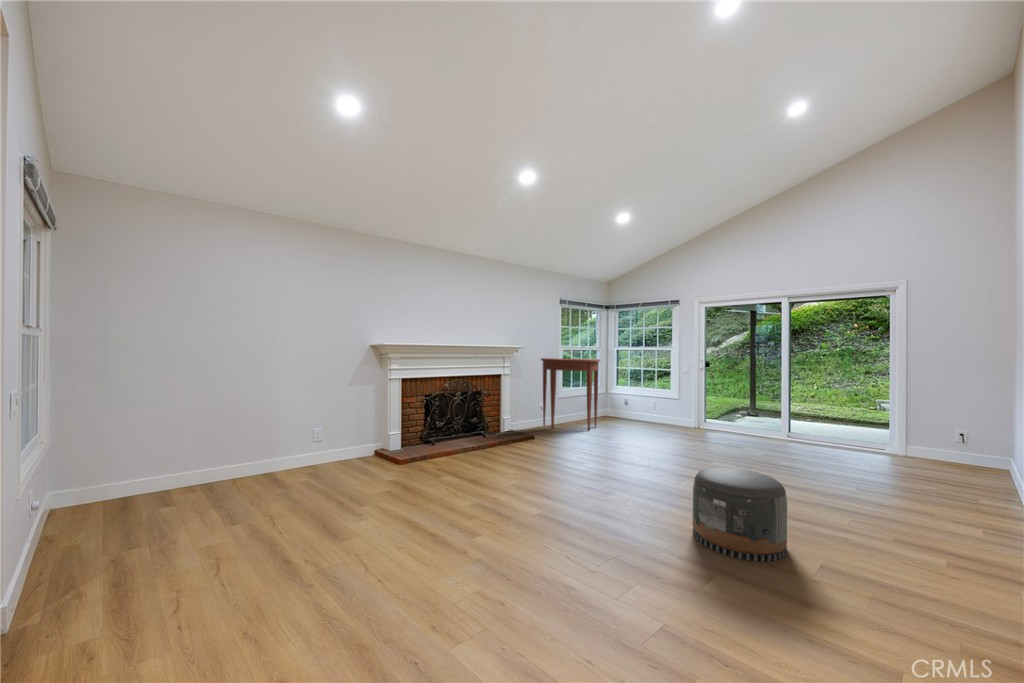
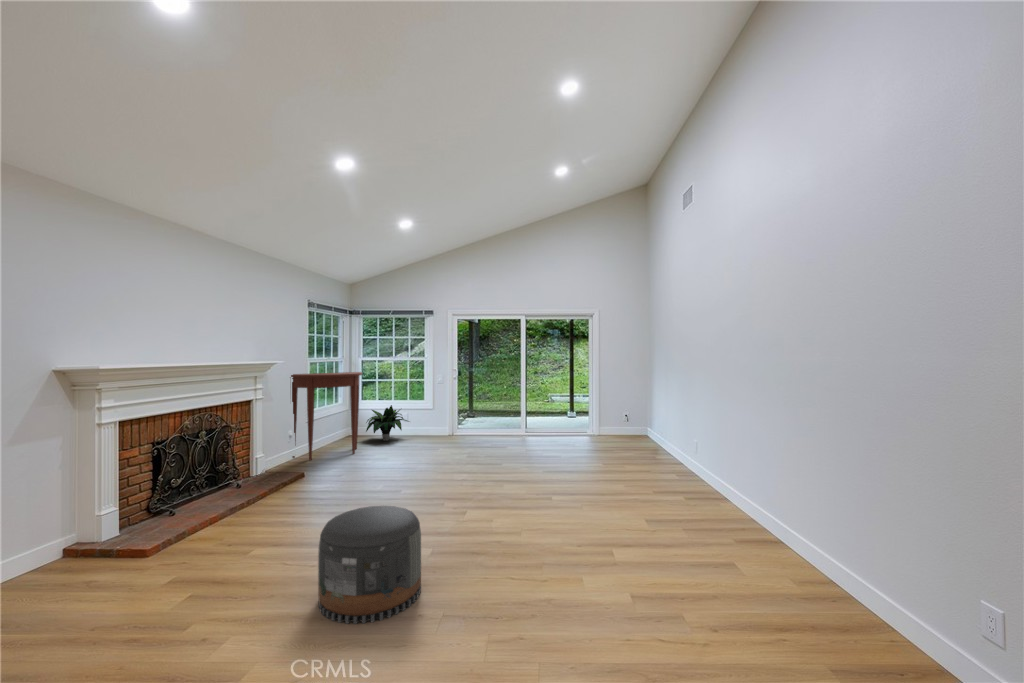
potted plant: none [610,392,654,425] -> present [366,405,409,441]
pouf: present [693,467,787,562] -> present [318,506,421,624]

